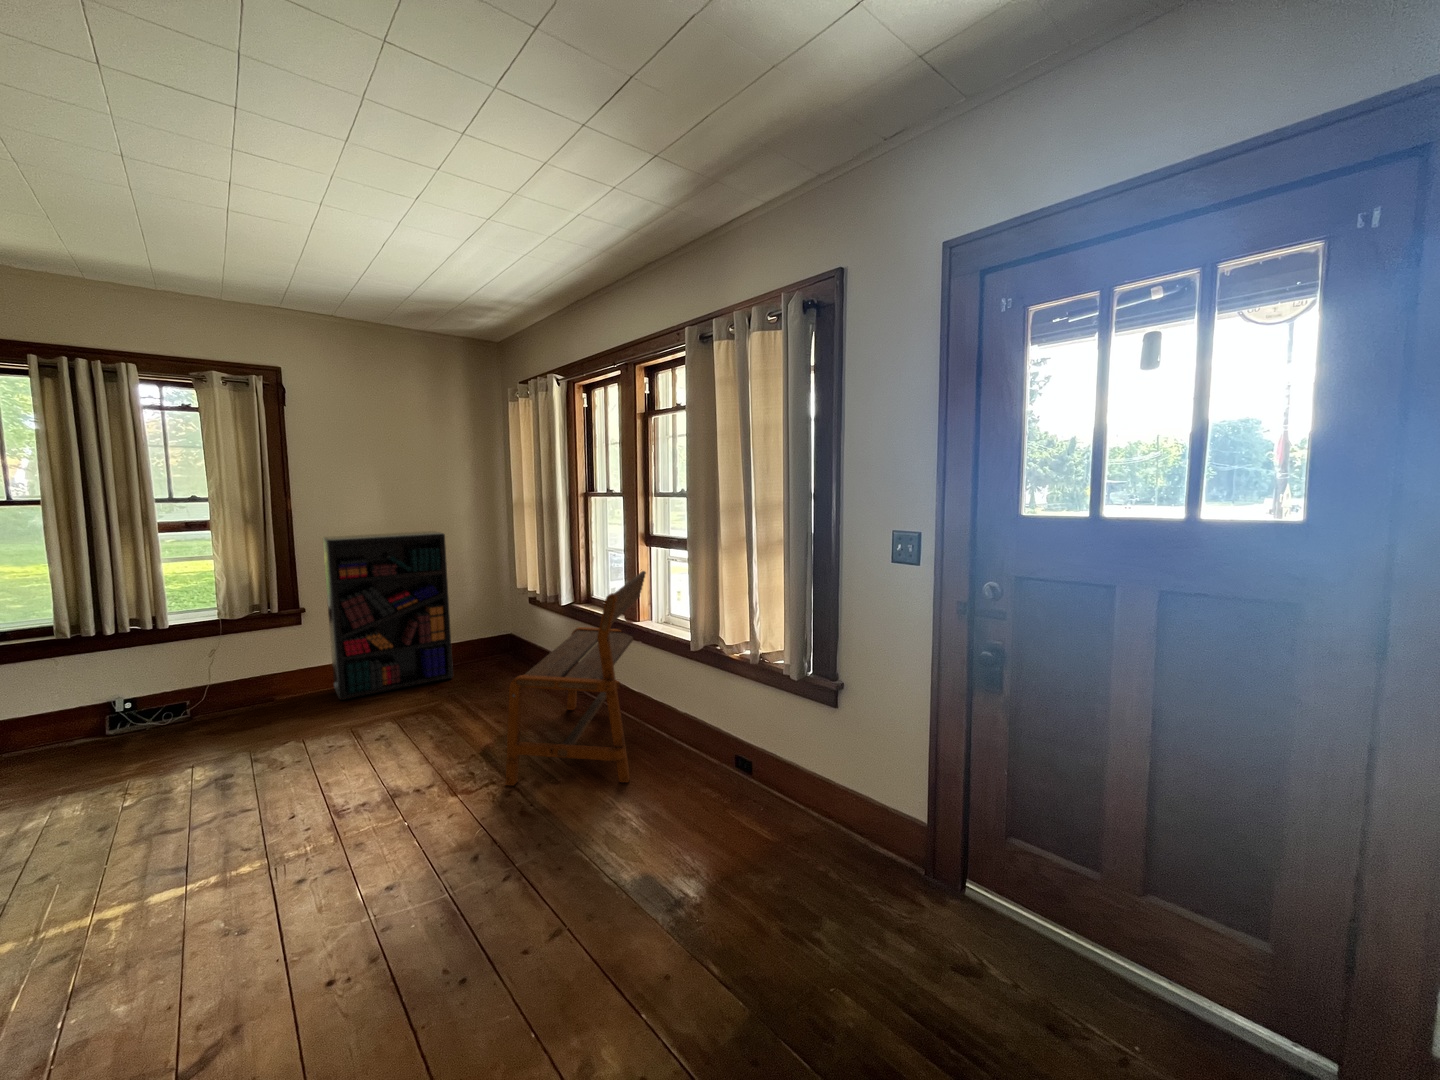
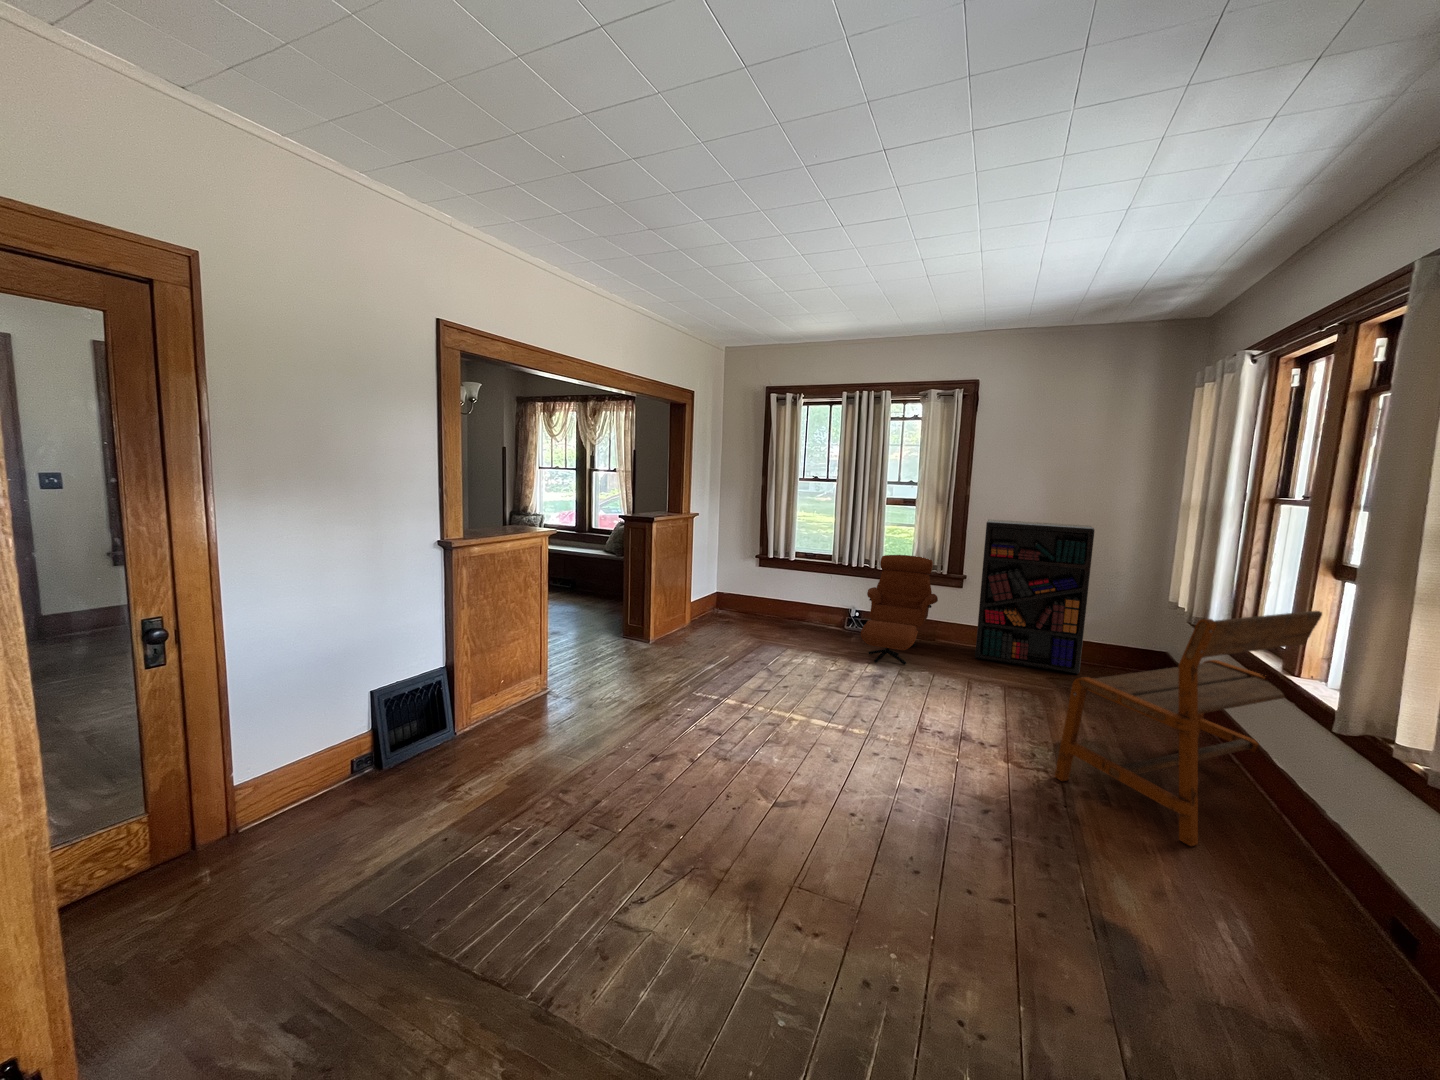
armchair: none [148,598,272,760] -> present [861,555,938,664]

